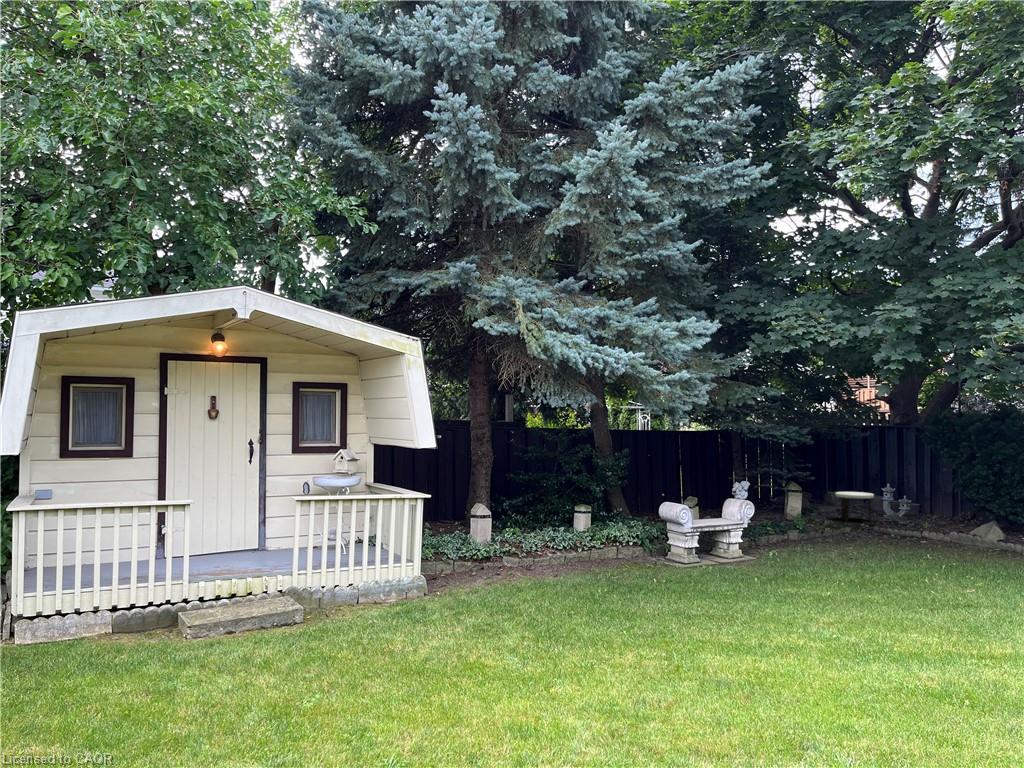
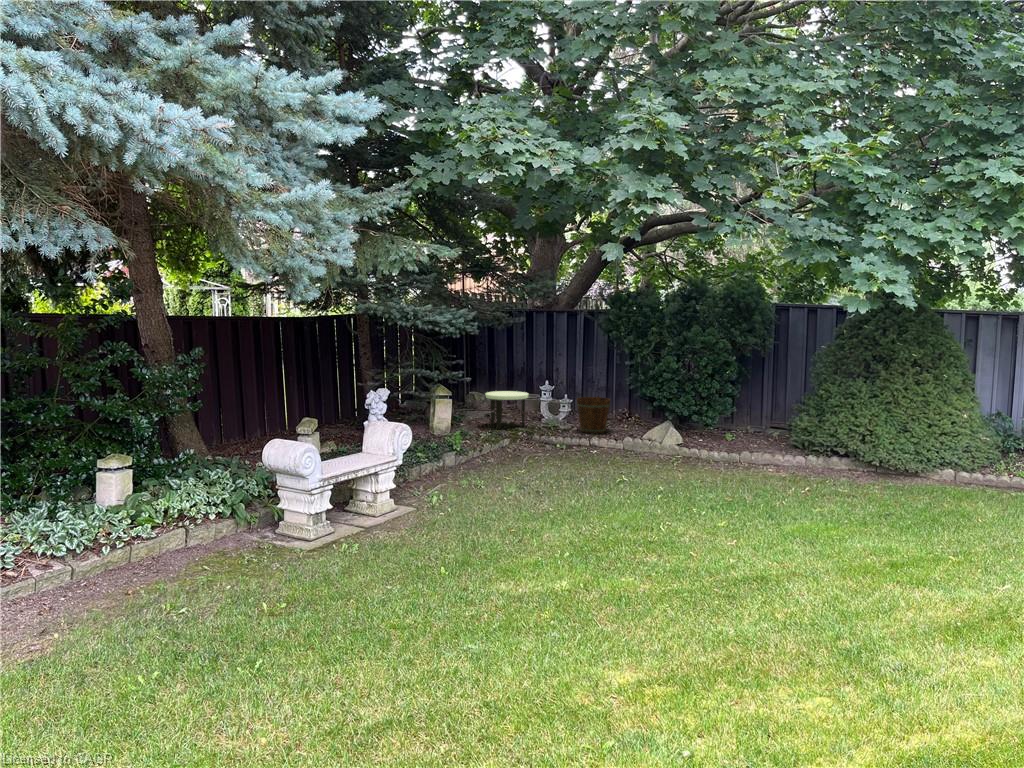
bucket: none [916,499,949,531] -> present [577,396,610,433]

